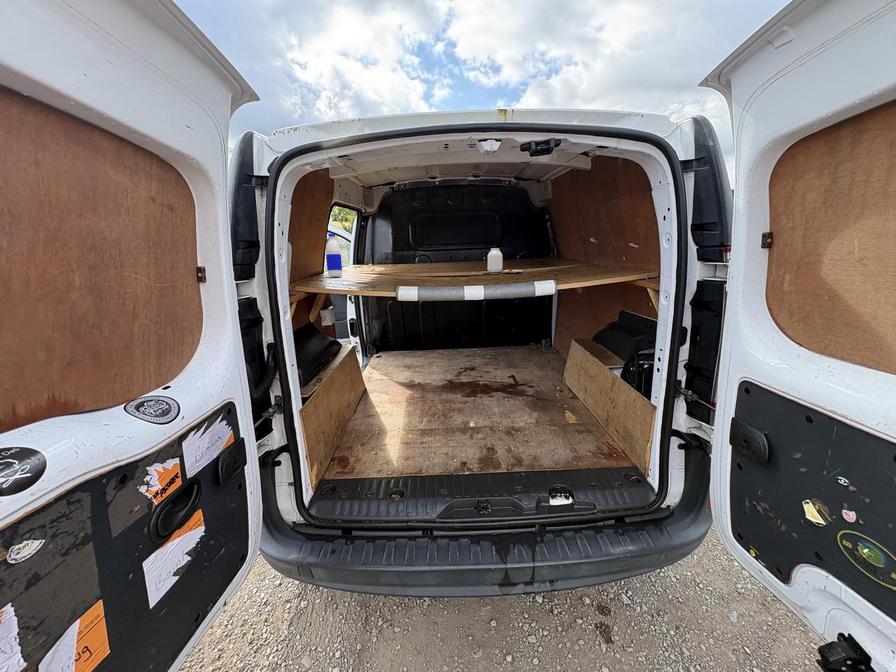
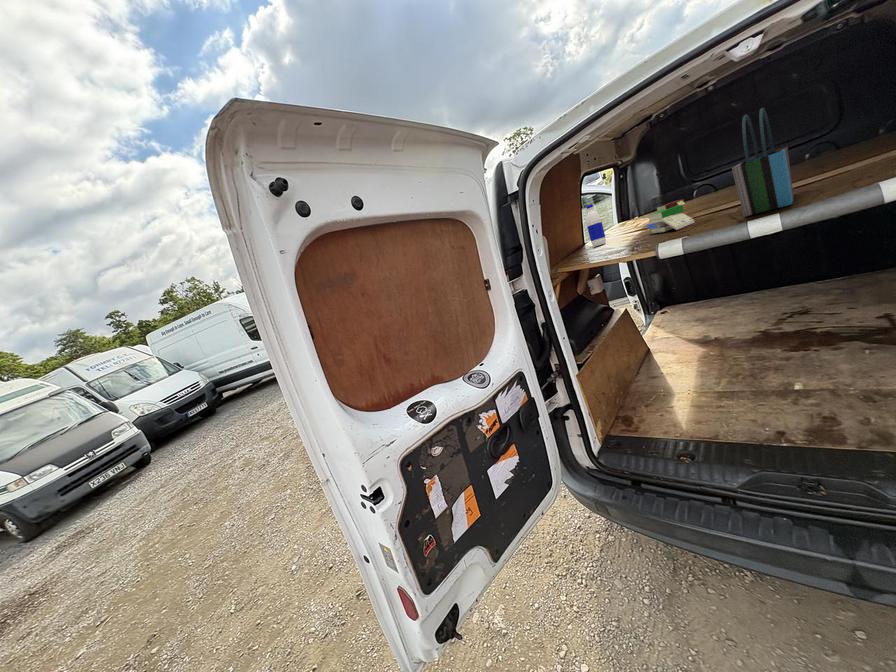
tote bag: none [454,203,485,282] -> present [732,108,794,217]
jar: present [485,248,522,273] -> none [795,145,875,189]
book: none [382,256,420,280] -> present [647,199,695,234]

